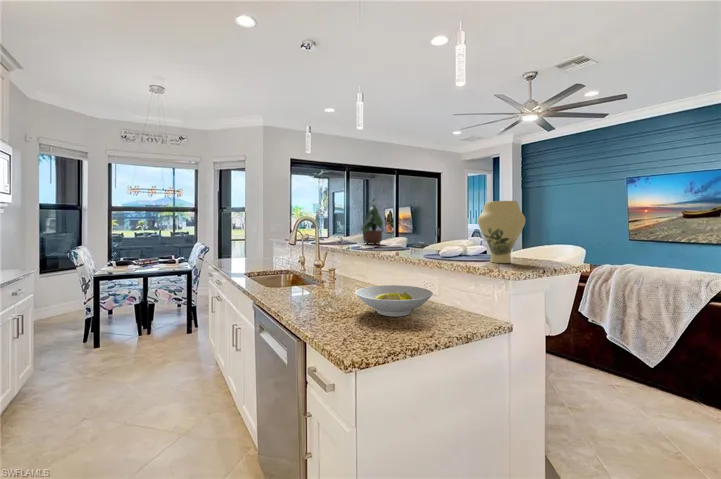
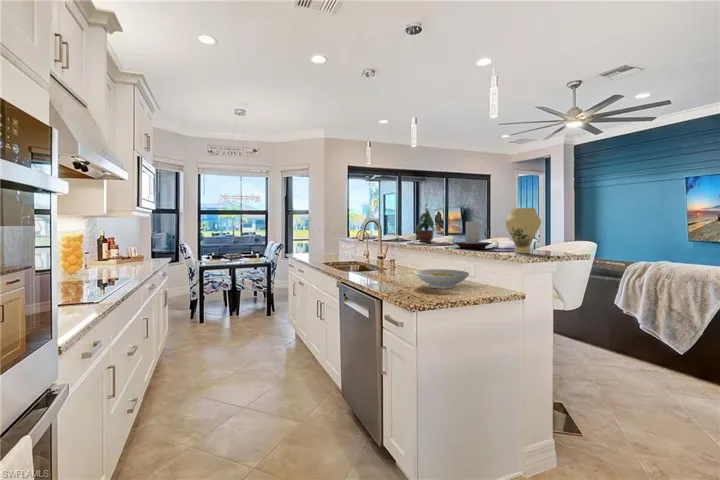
candle holder: none [407,217,458,256] -> present [454,221,492,249]

